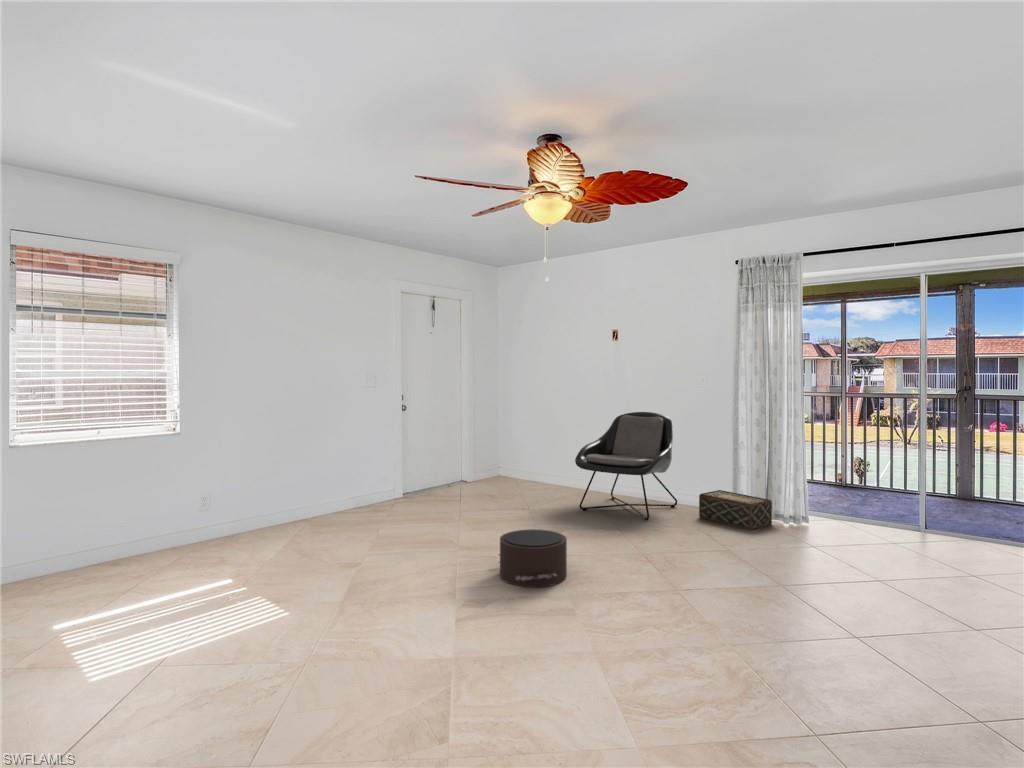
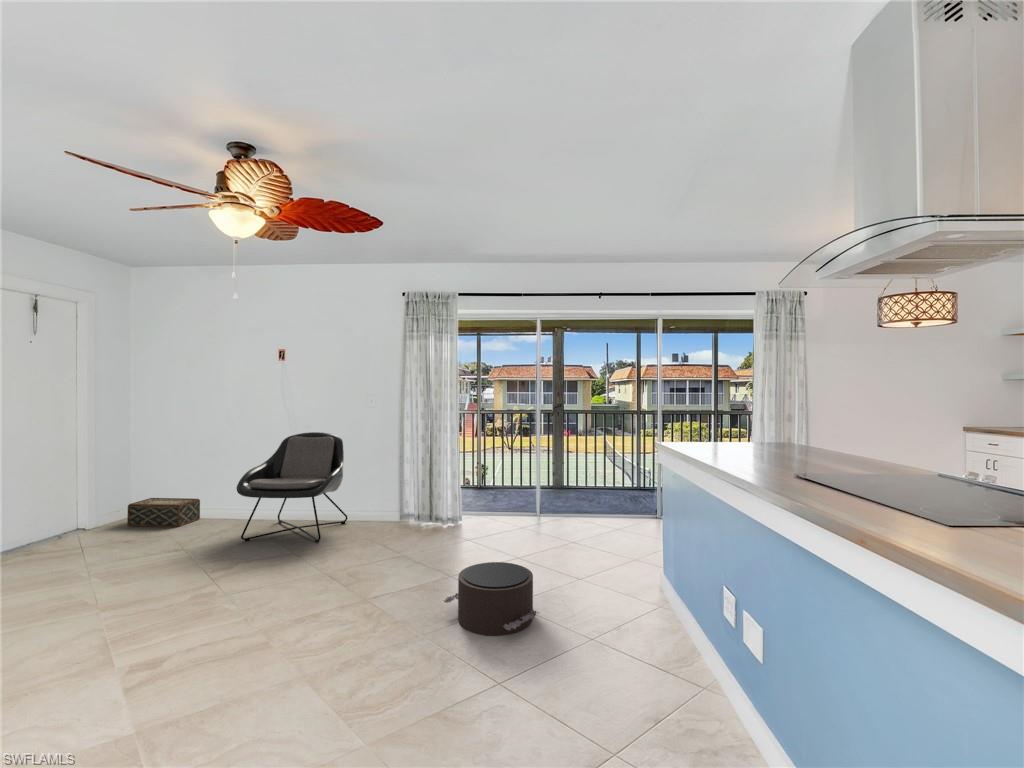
woven basket: present [699,490,772,530] -> present [127,498,200,527]
pouf: present [499,529,567,587] -> present [443,562,537,636]

